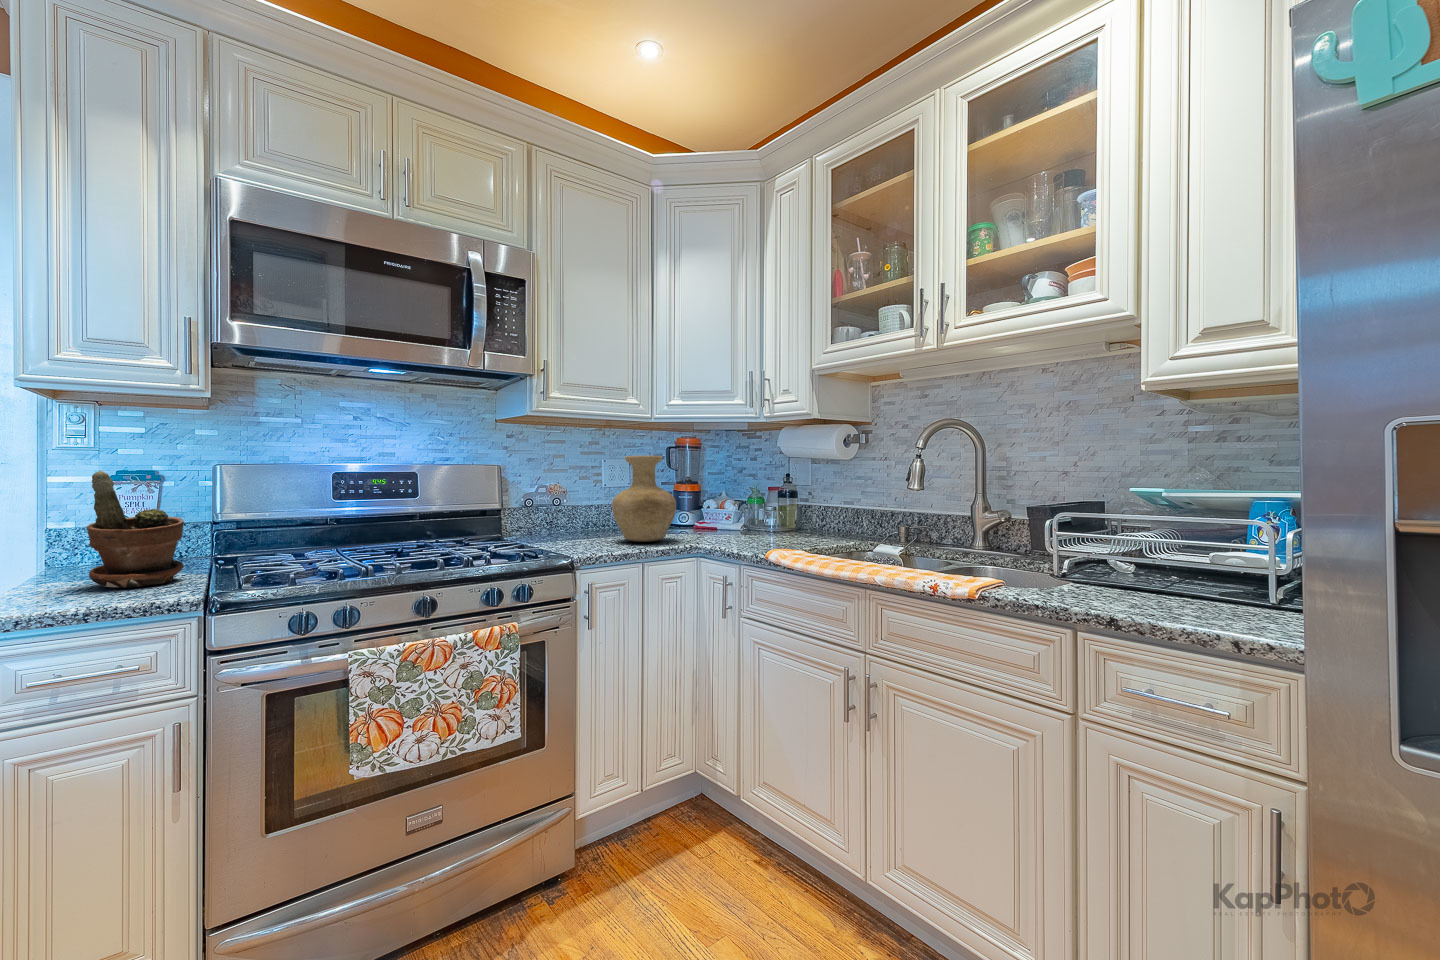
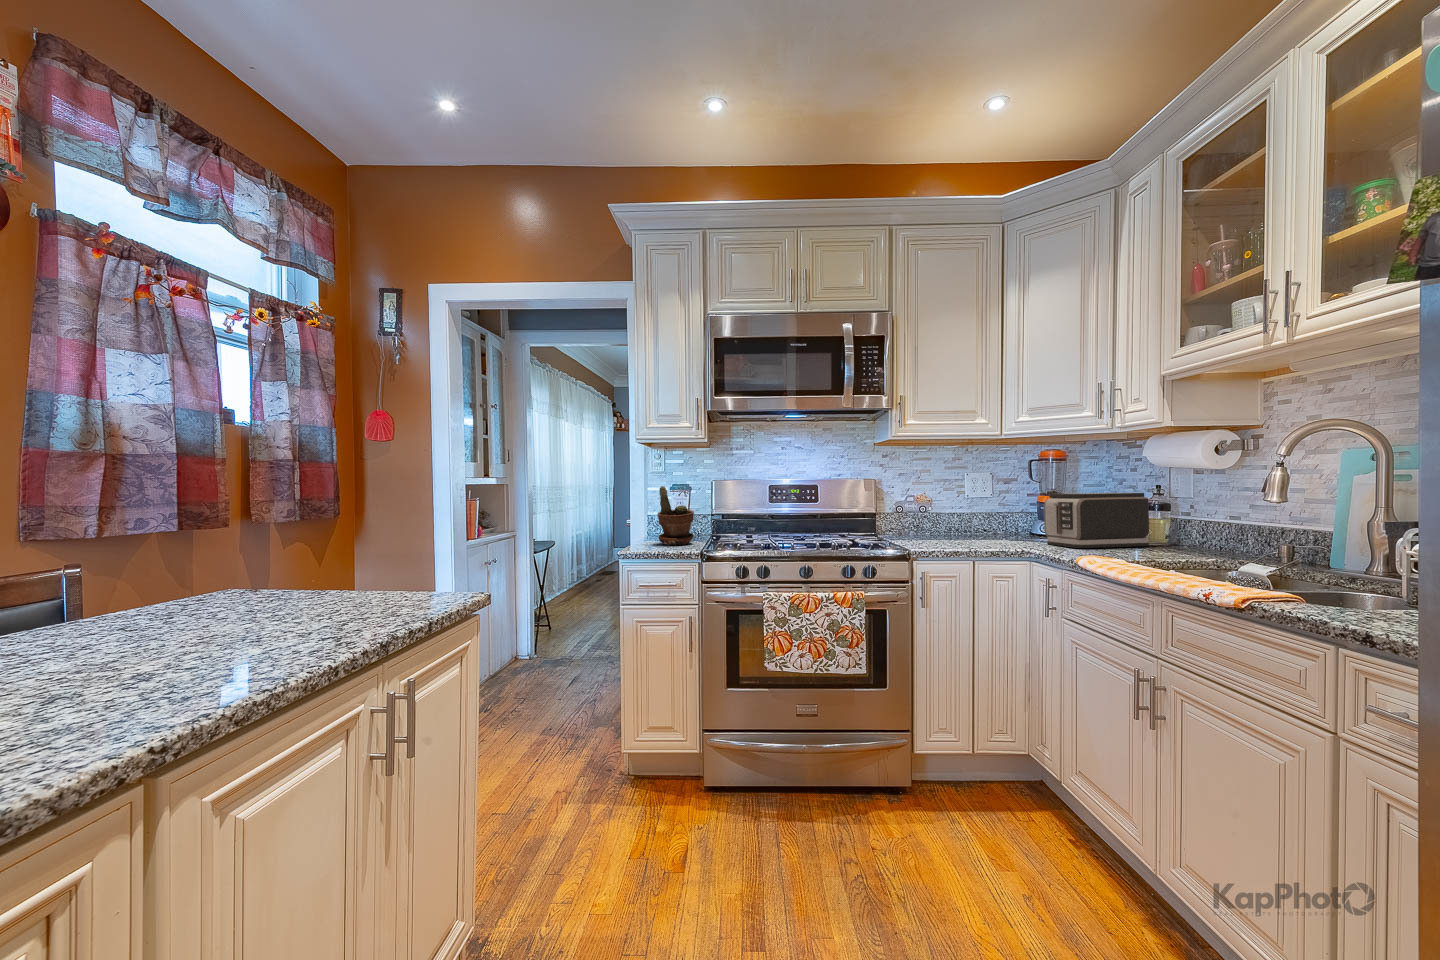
vase: present [612,456,676,542] -> none [957,470,1017,543]
toaster: none [698,482,785,541] -> present [1044,493,1149,548]

